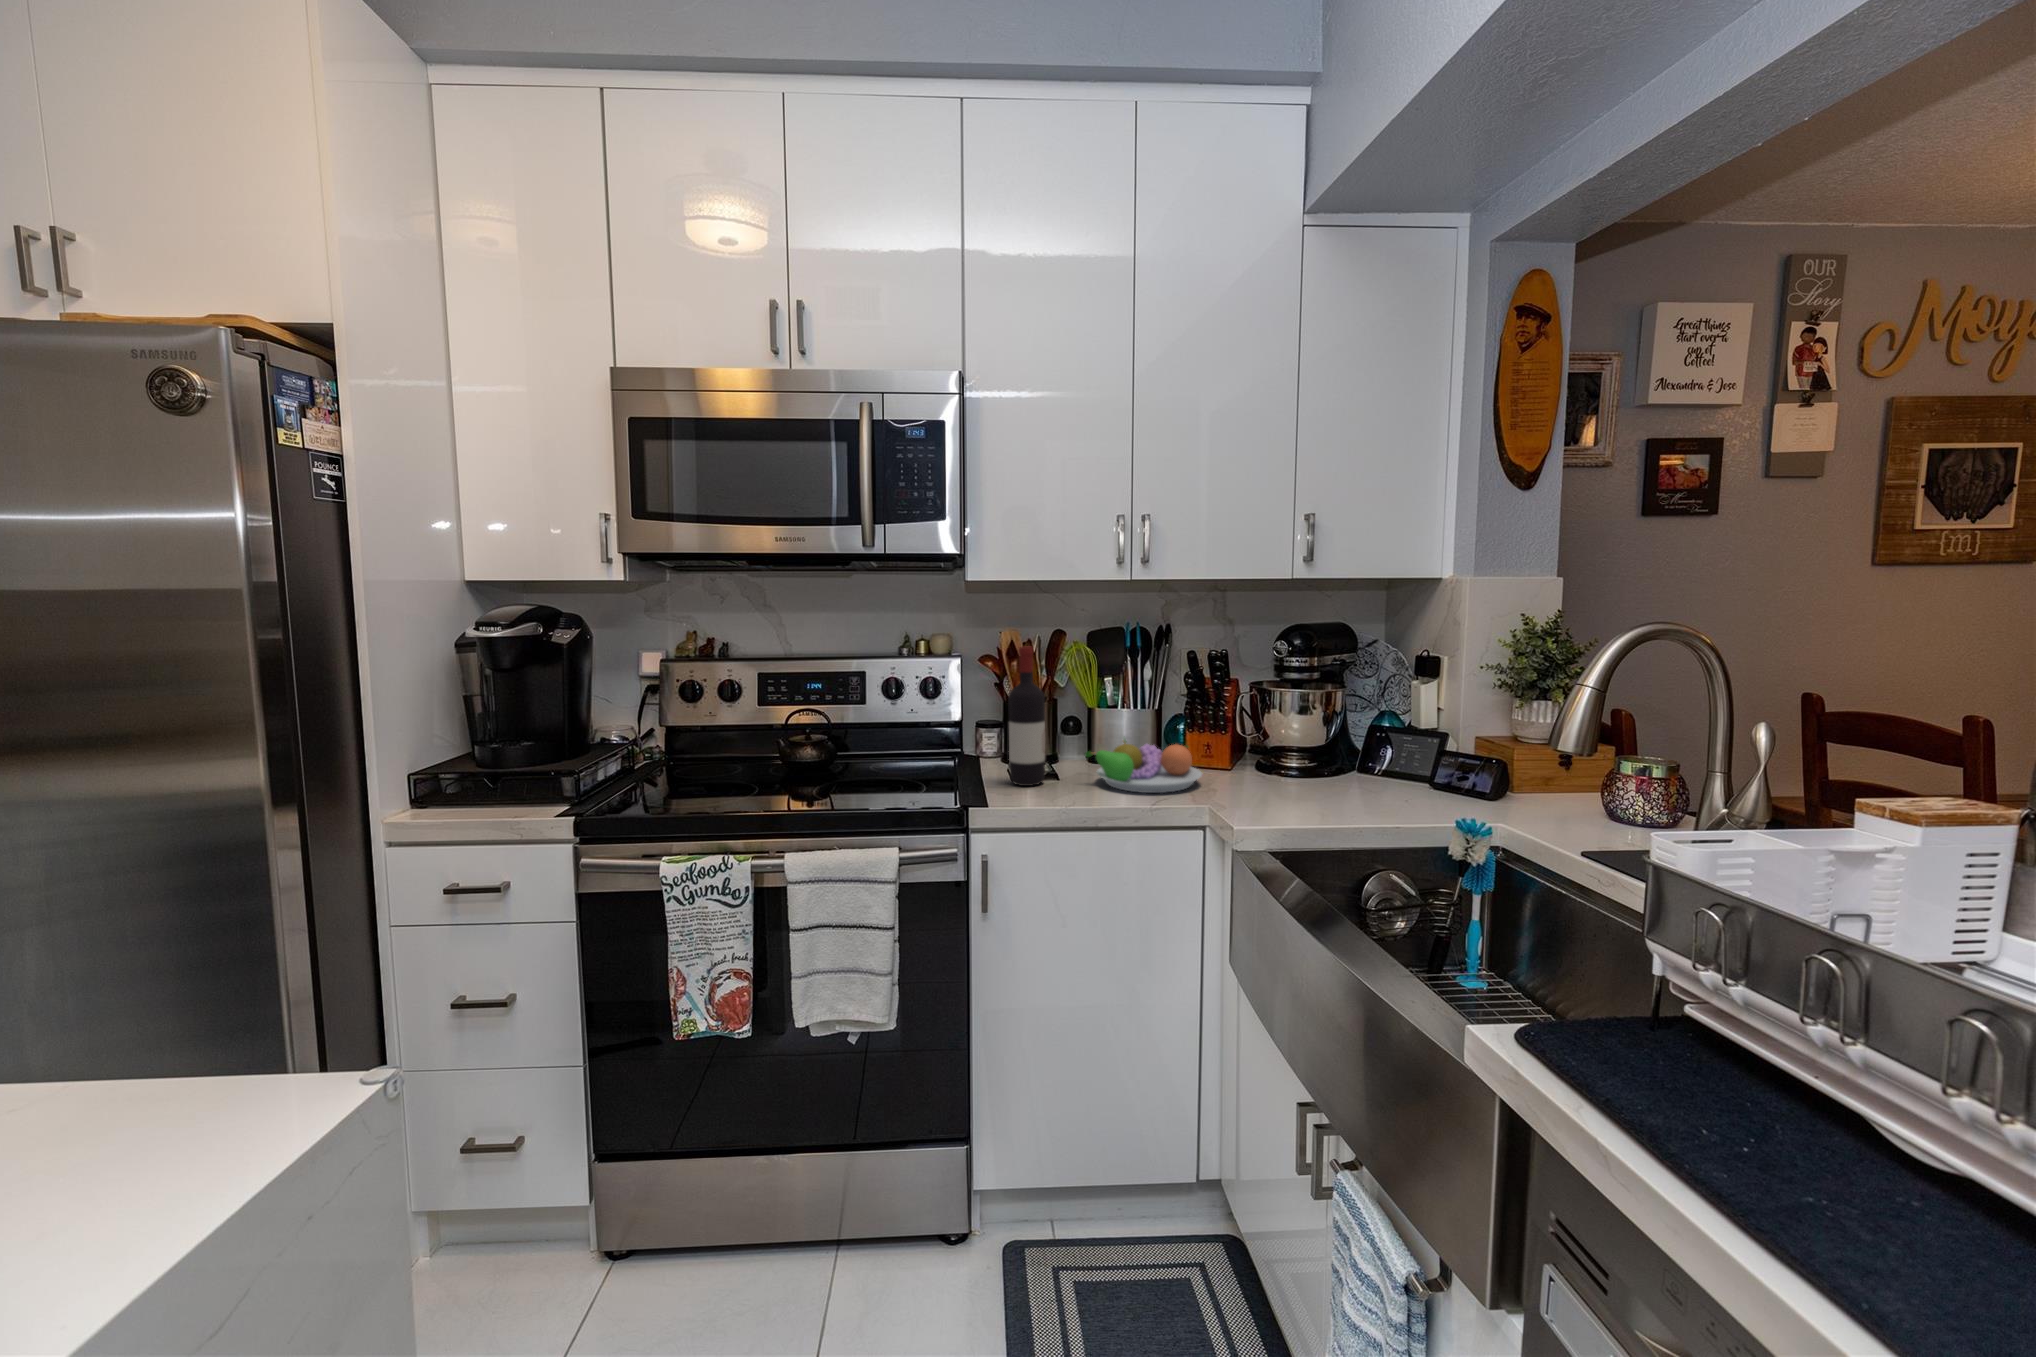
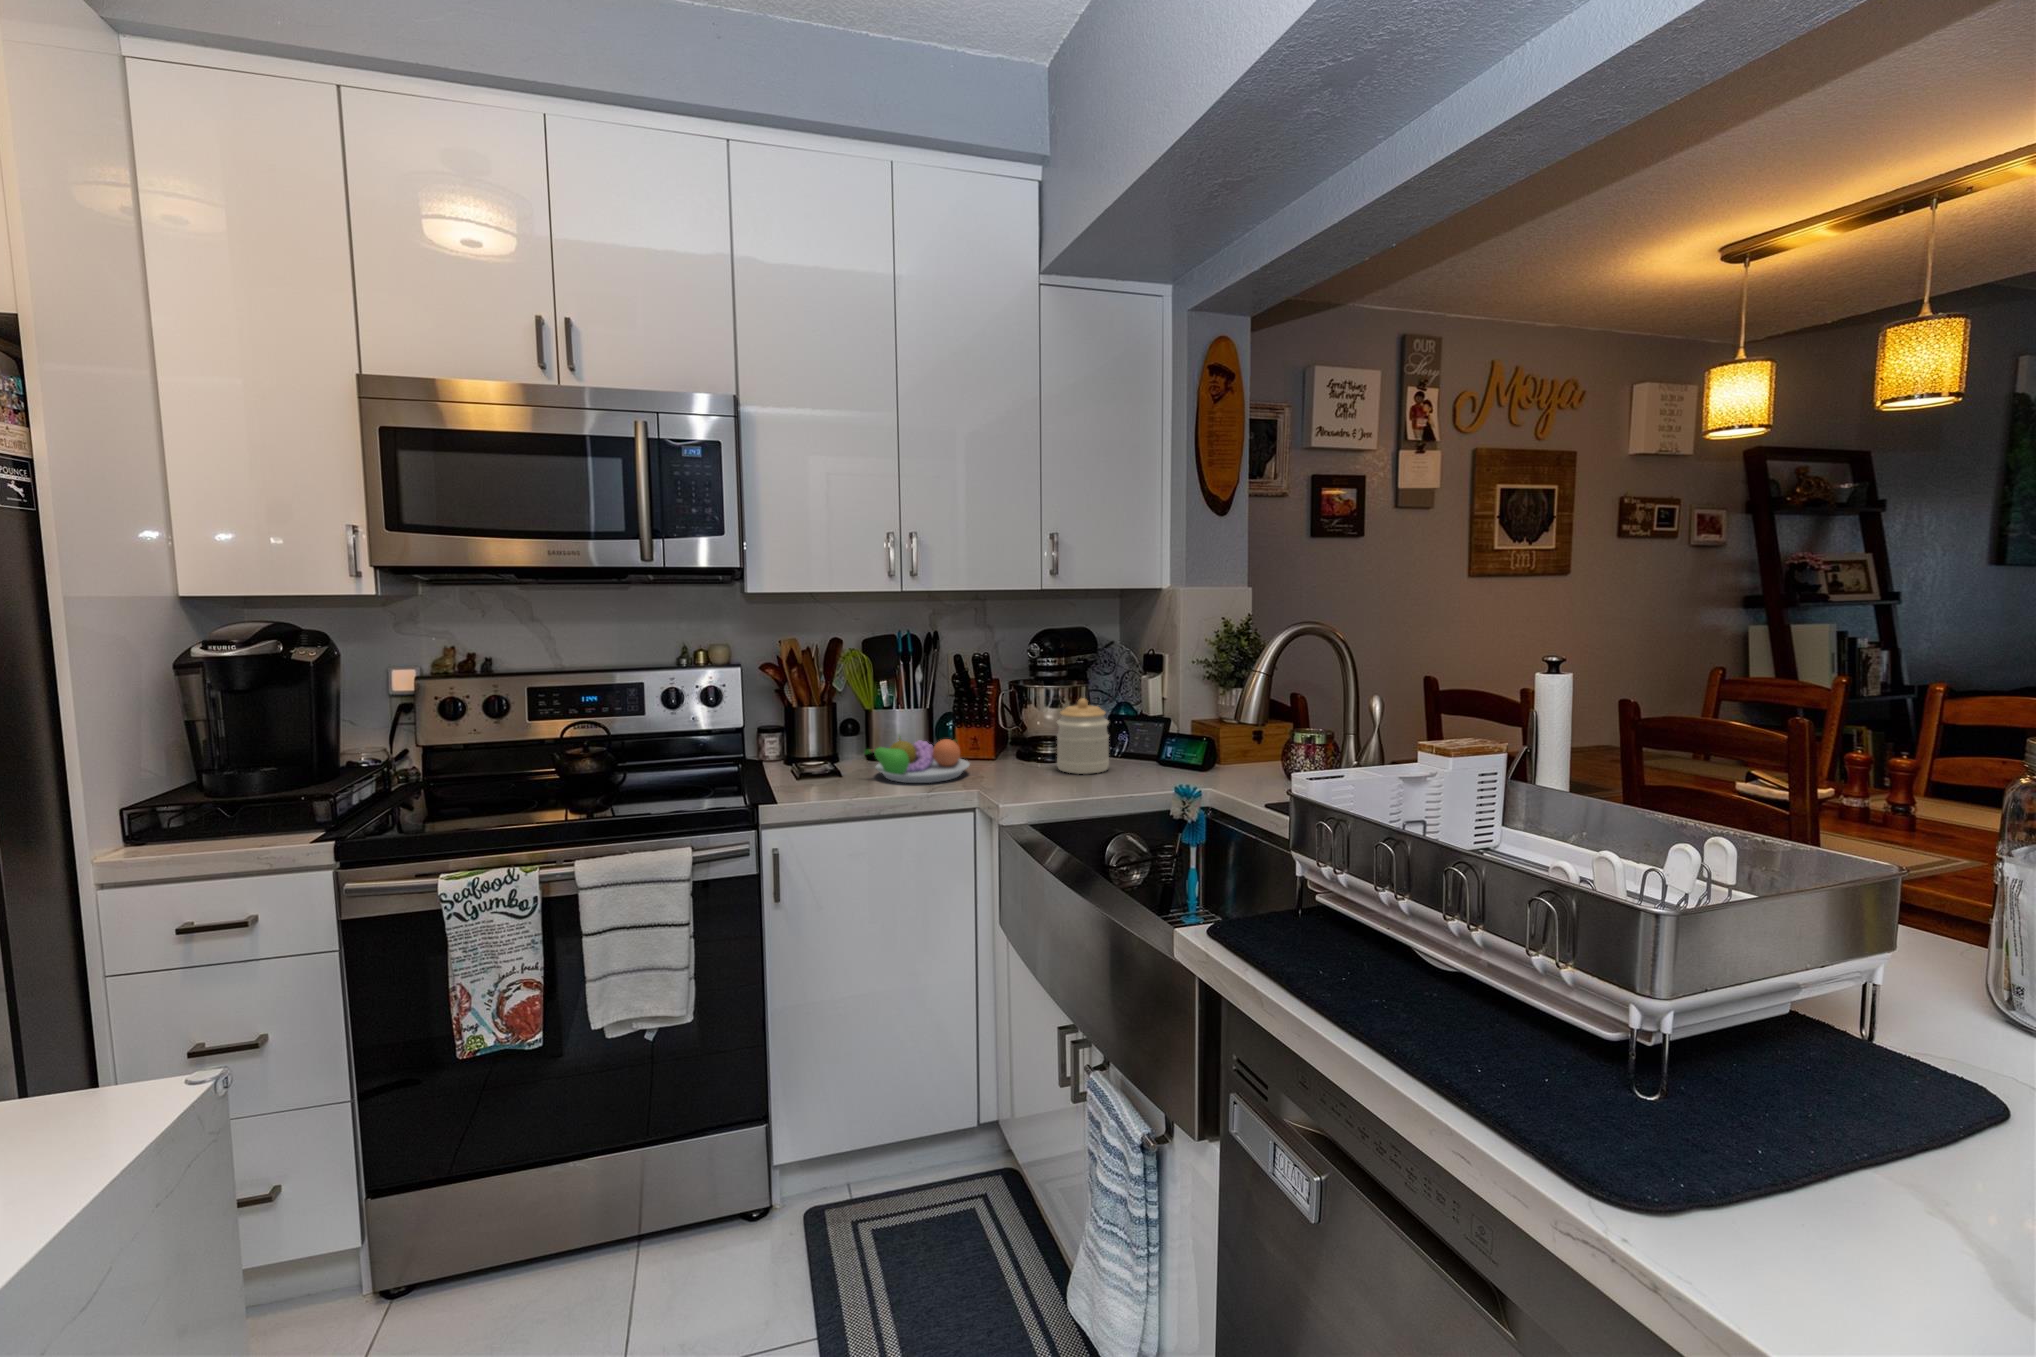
wine bottle: present [1008,646,1045,786] -> none [791,654,827,784]
jar: none [1305,705,1372,794] -> present [1057,698,1109,774]

